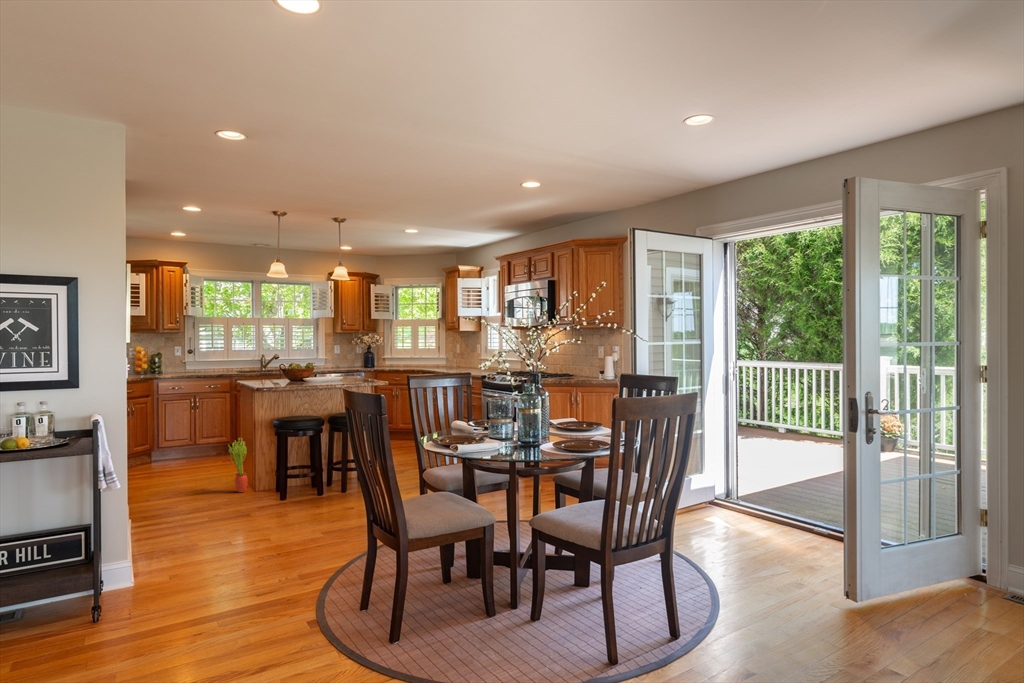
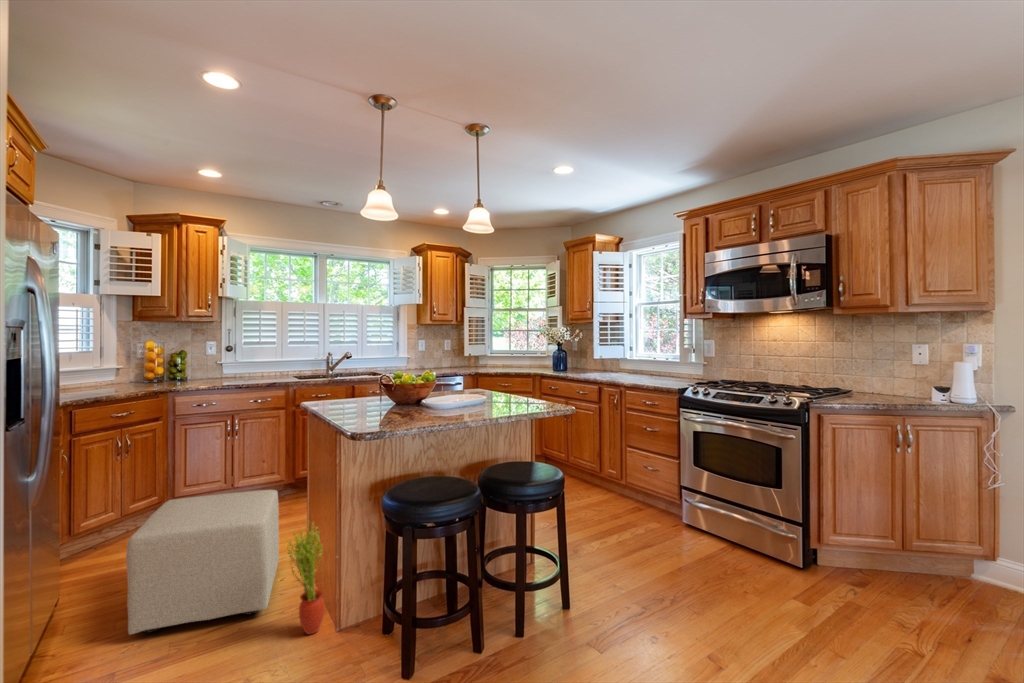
ottoman: none [151,431,225,492] -> present [126,490,279,635]

